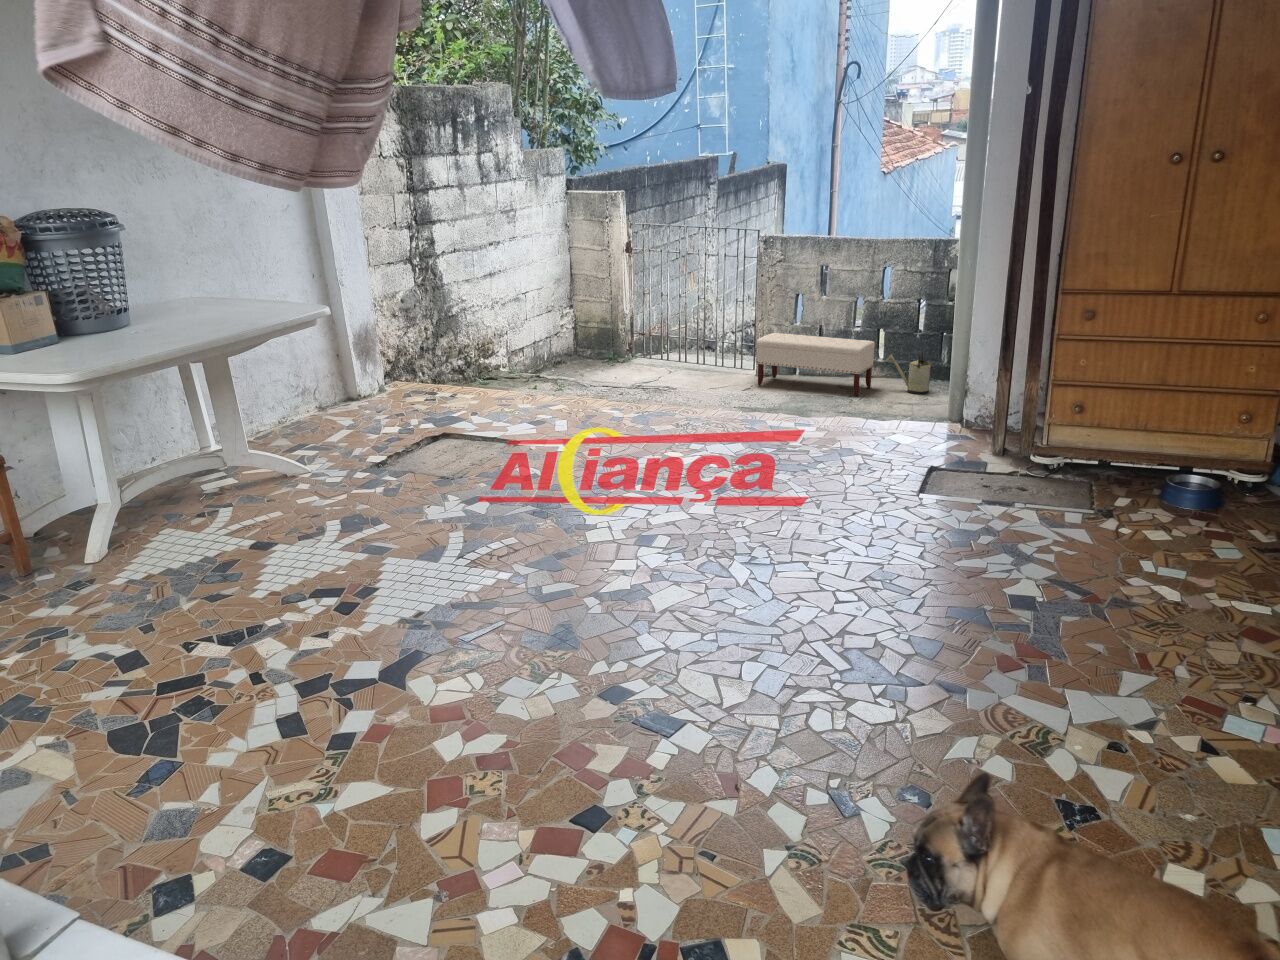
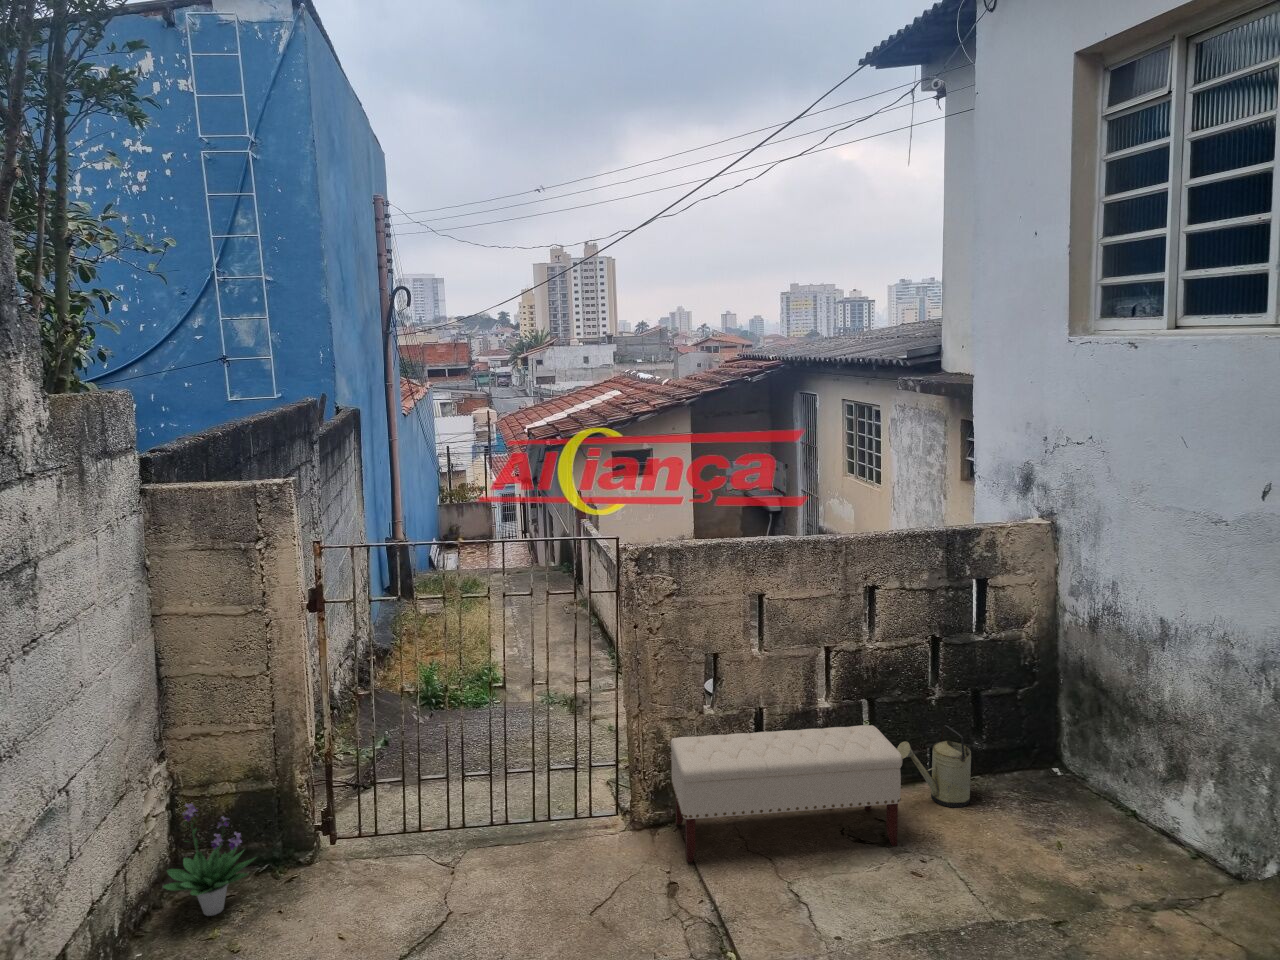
potted plant: none [563,323,599,370] -> present [163,804,255,916]

